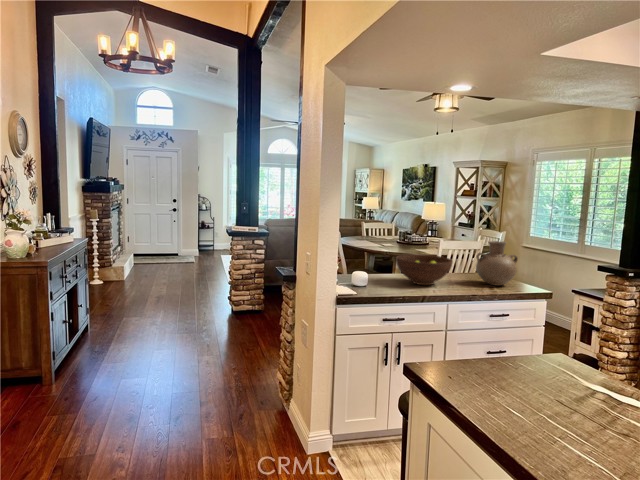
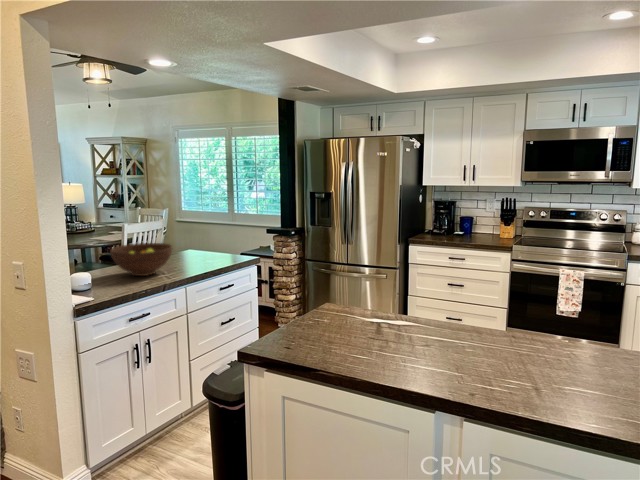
vase: present [476,241,518,286] -> none [187,219,224,262]

